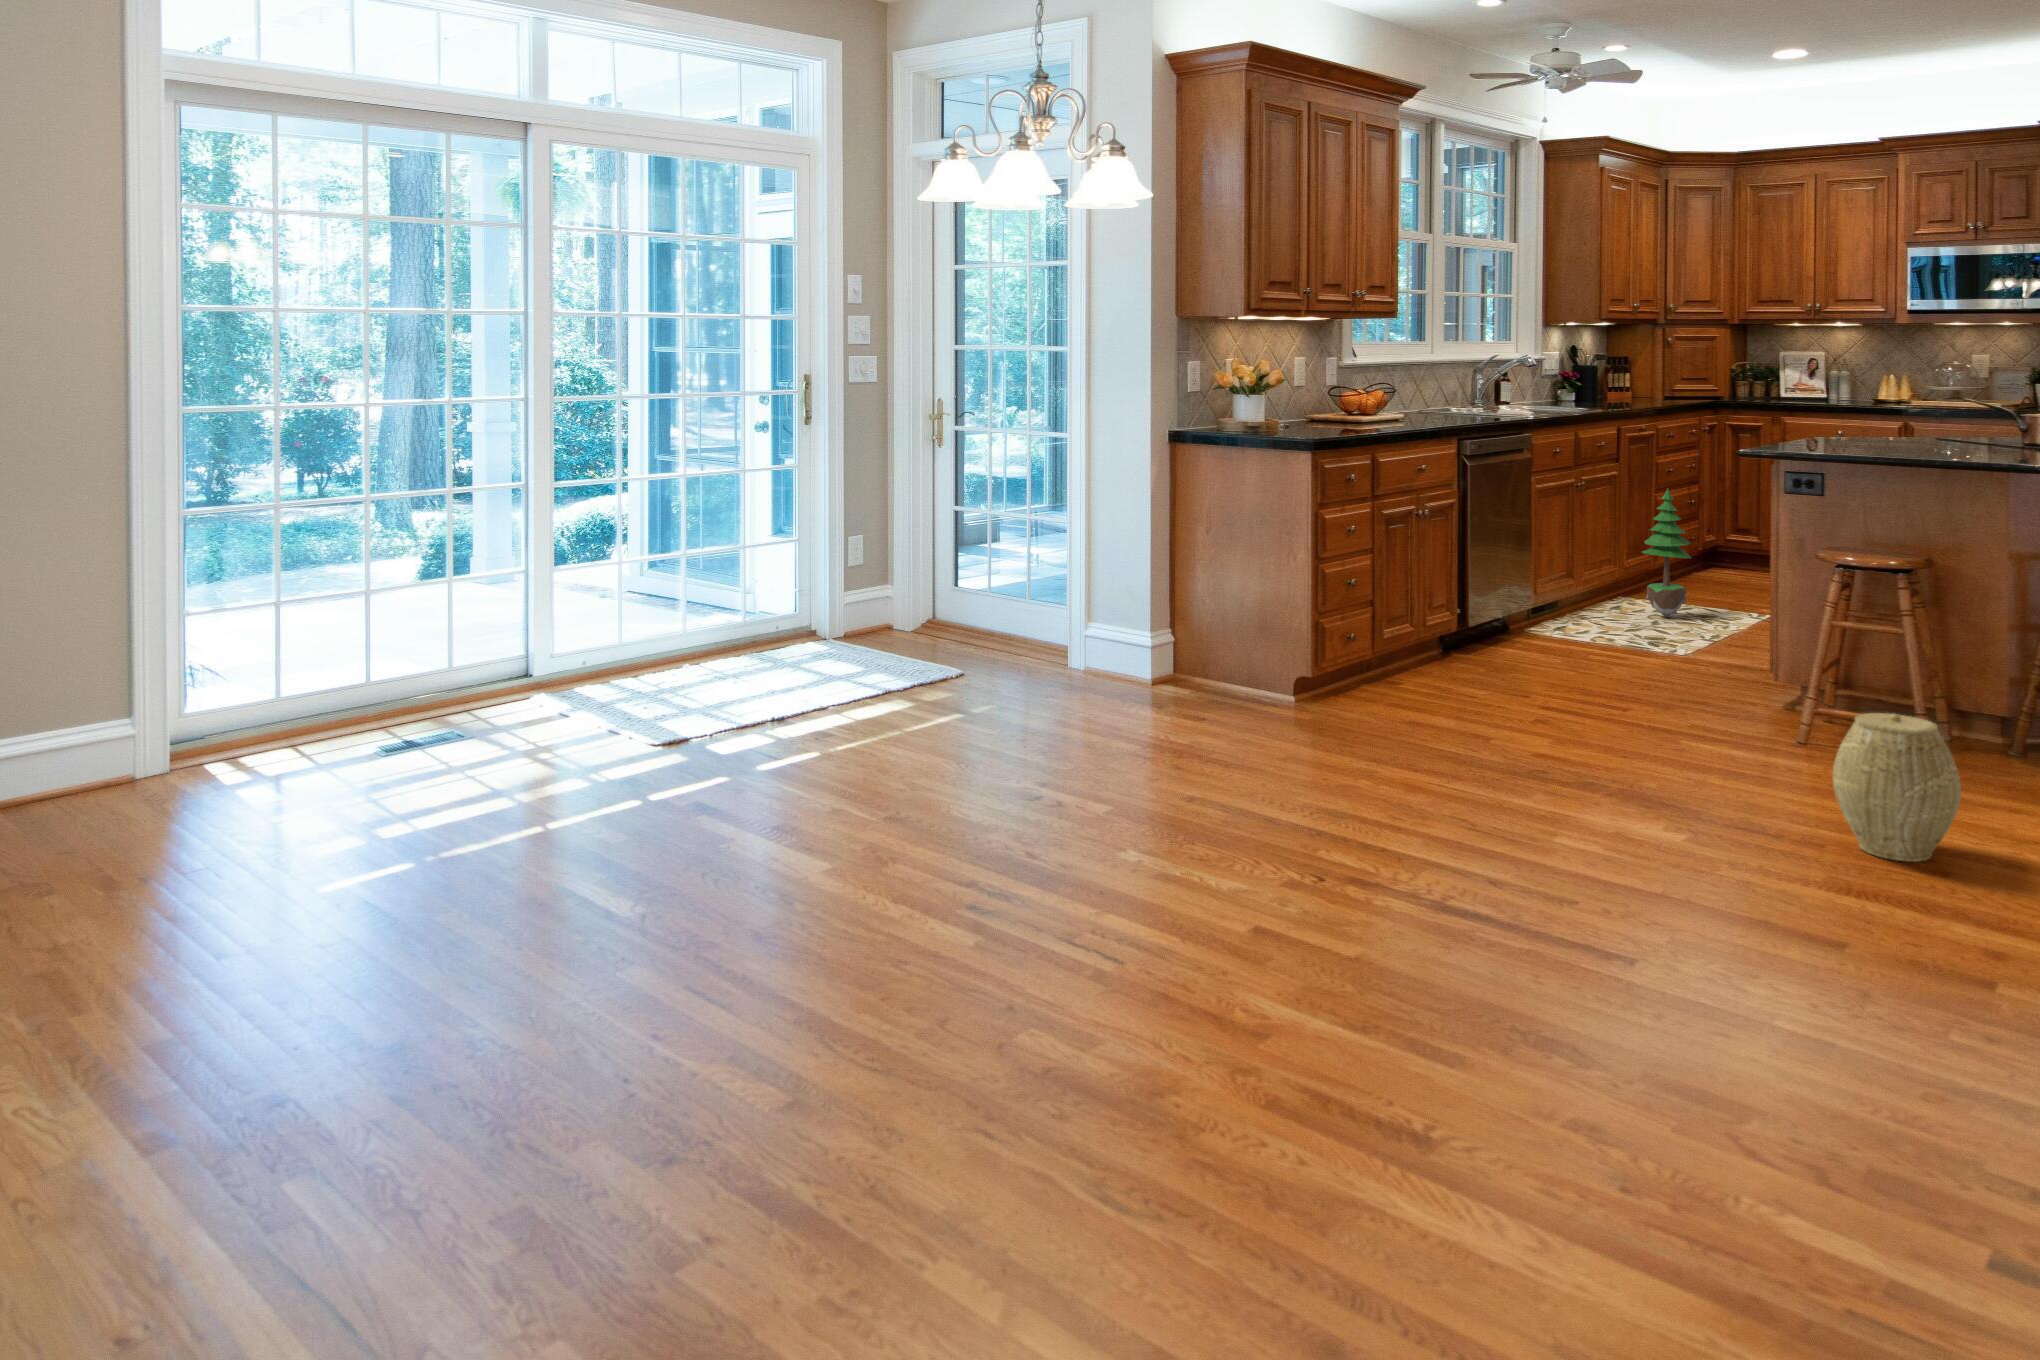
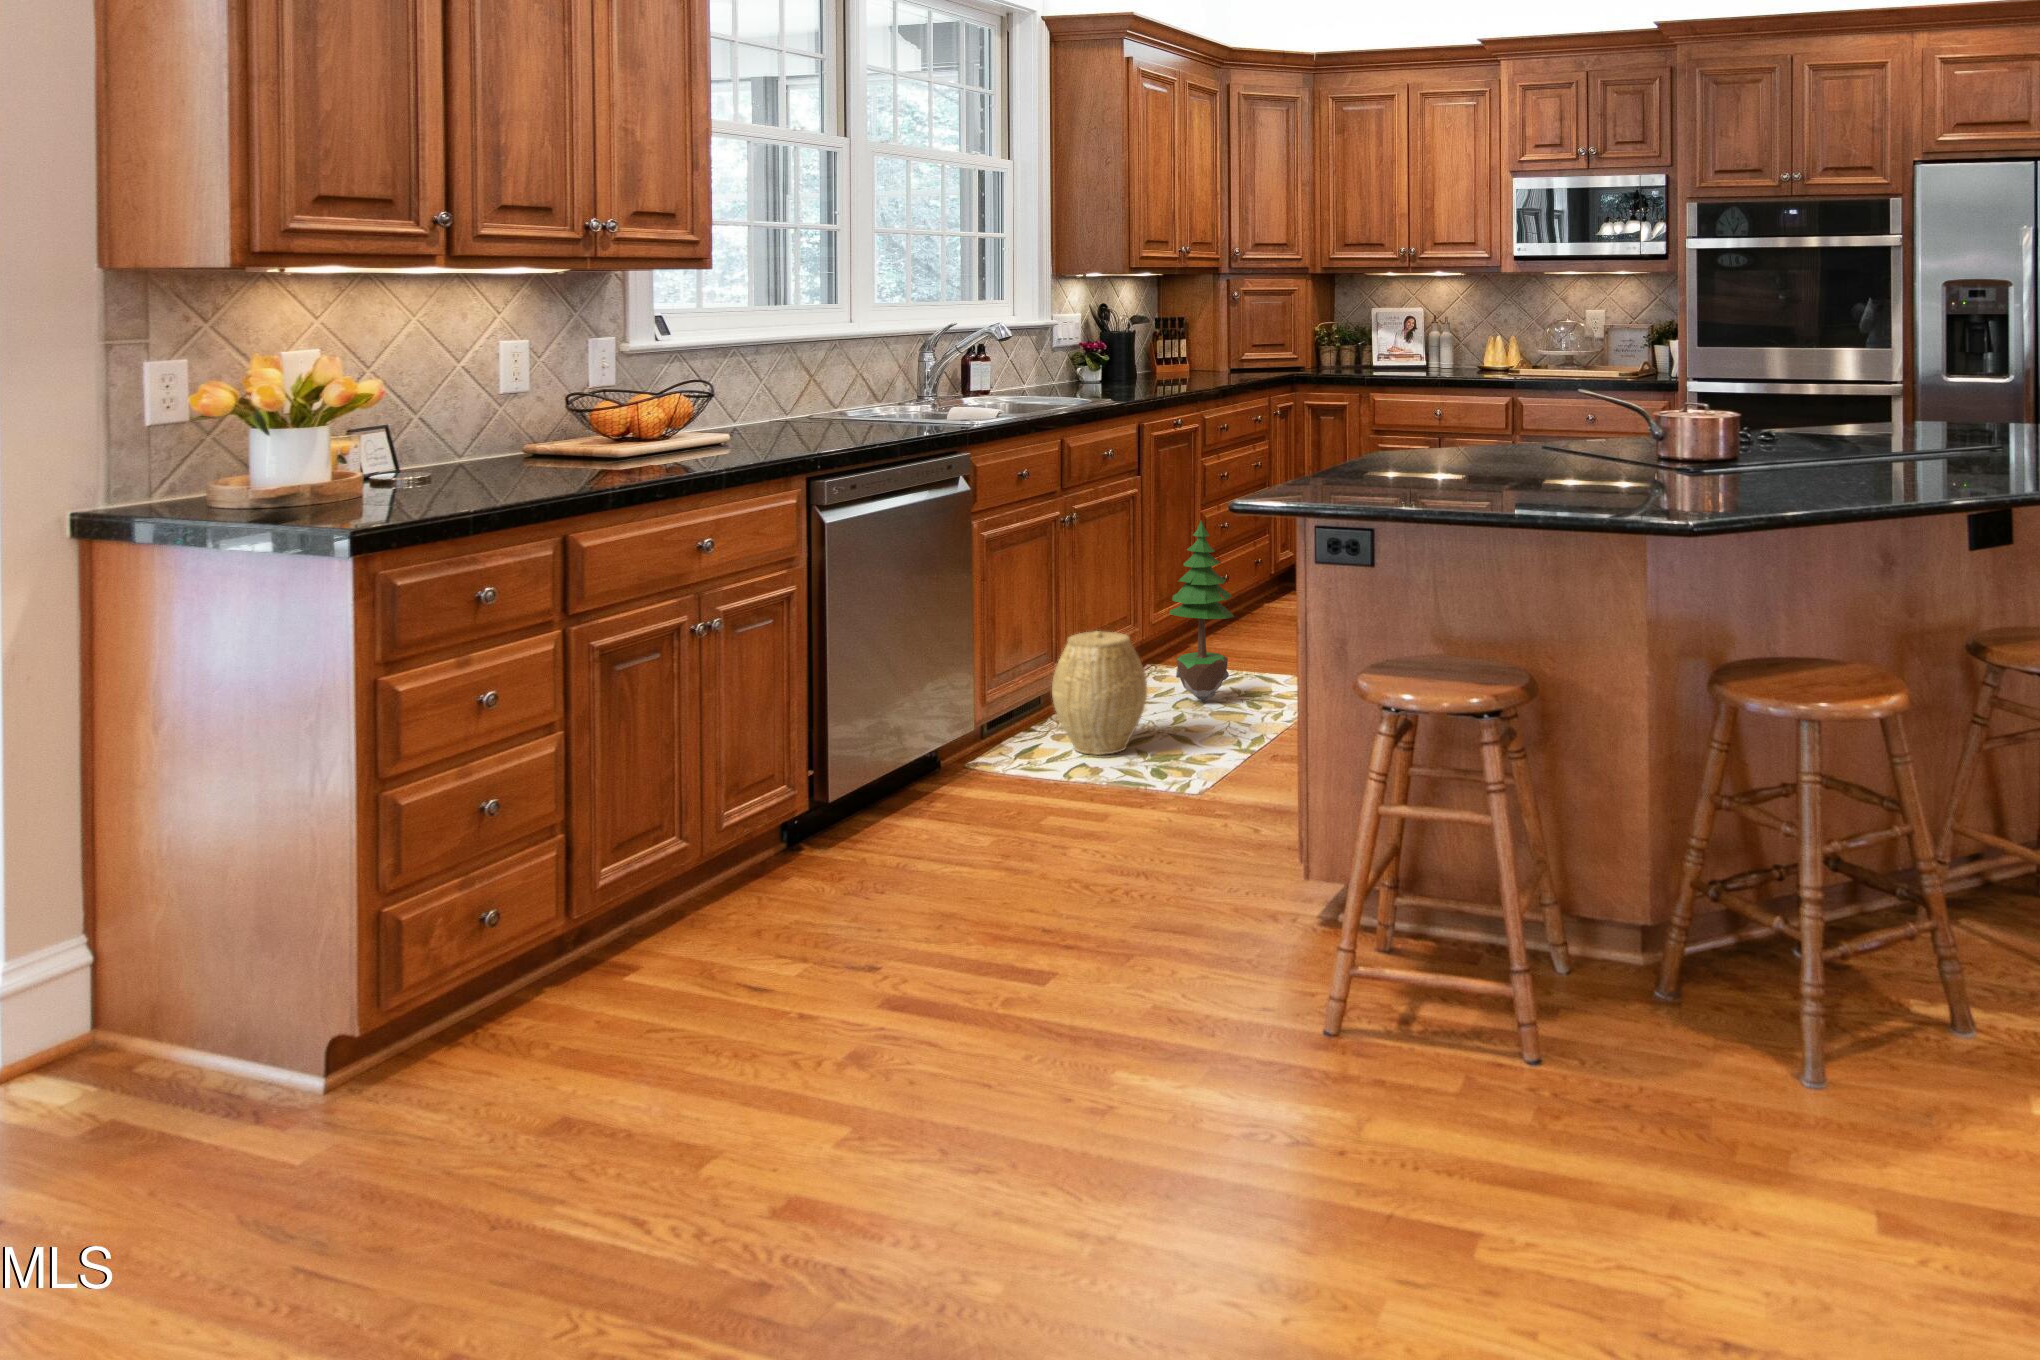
woven basket: present [1833,713,1961,862] -> present [1052,631,1147,755]

